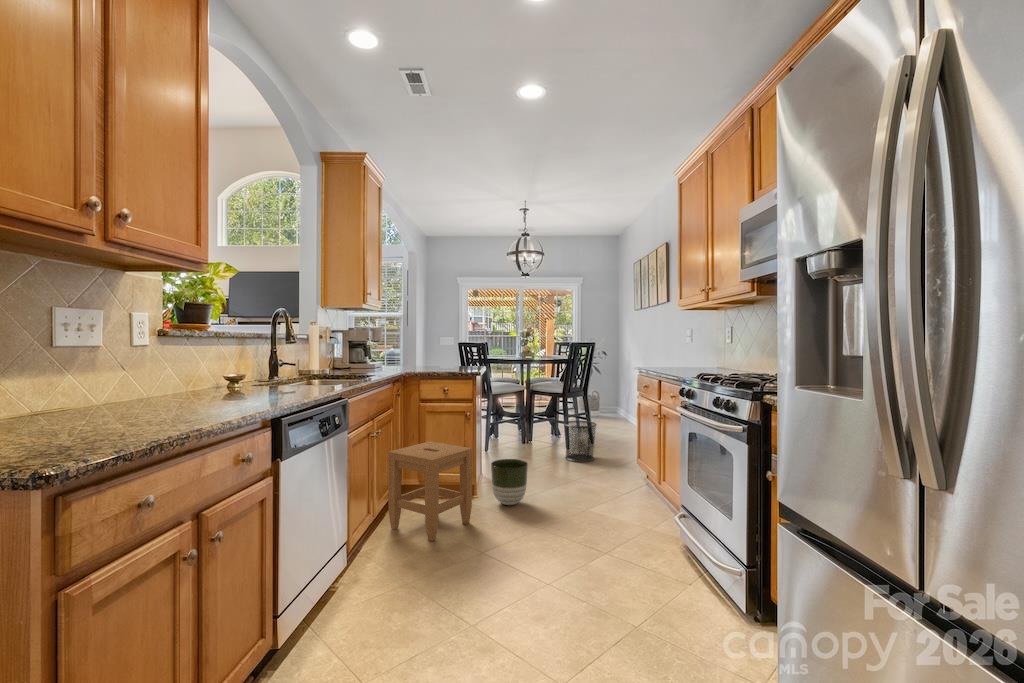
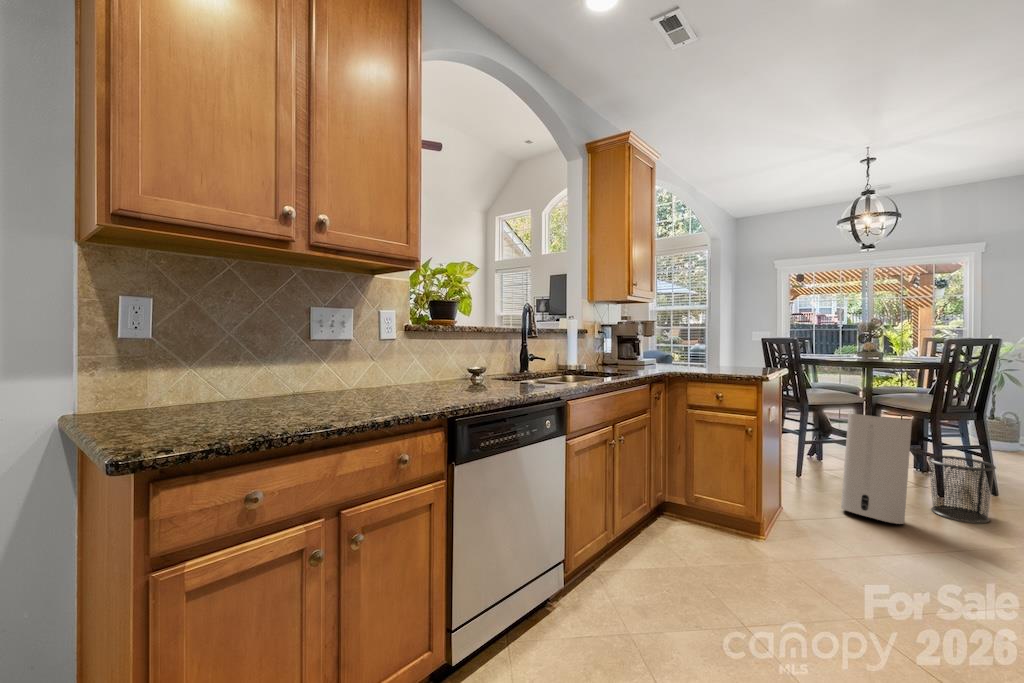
air purifier: none [518,397,558,471] -> present [841,413,912,524]
stool: present [388,441,472,541] -> none [638,457,745,581]
planter: present [491,459,528,505] -> none [781,495,840,562]

